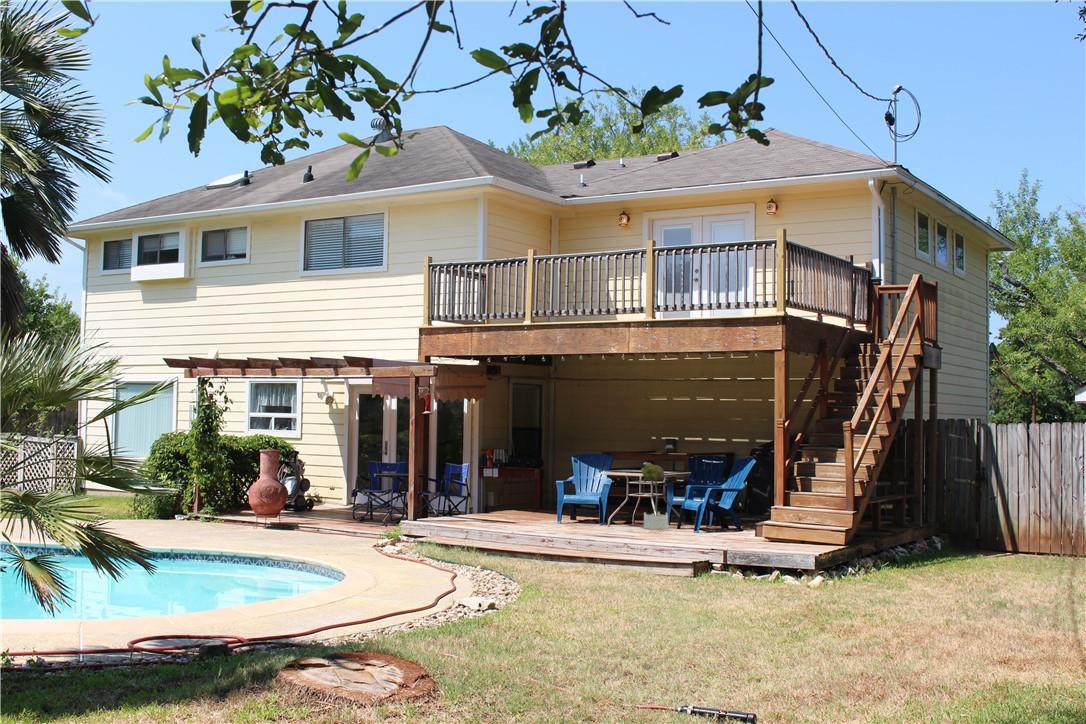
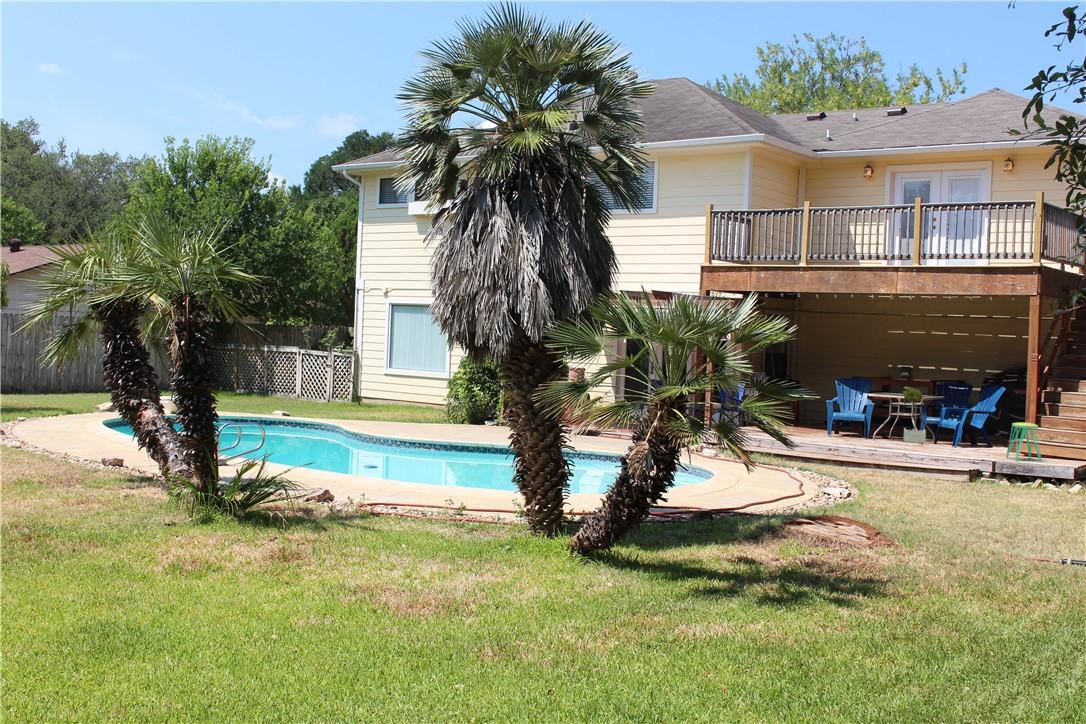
stool: none [743,503,781,551] -> present [1006,423,1041,462]

